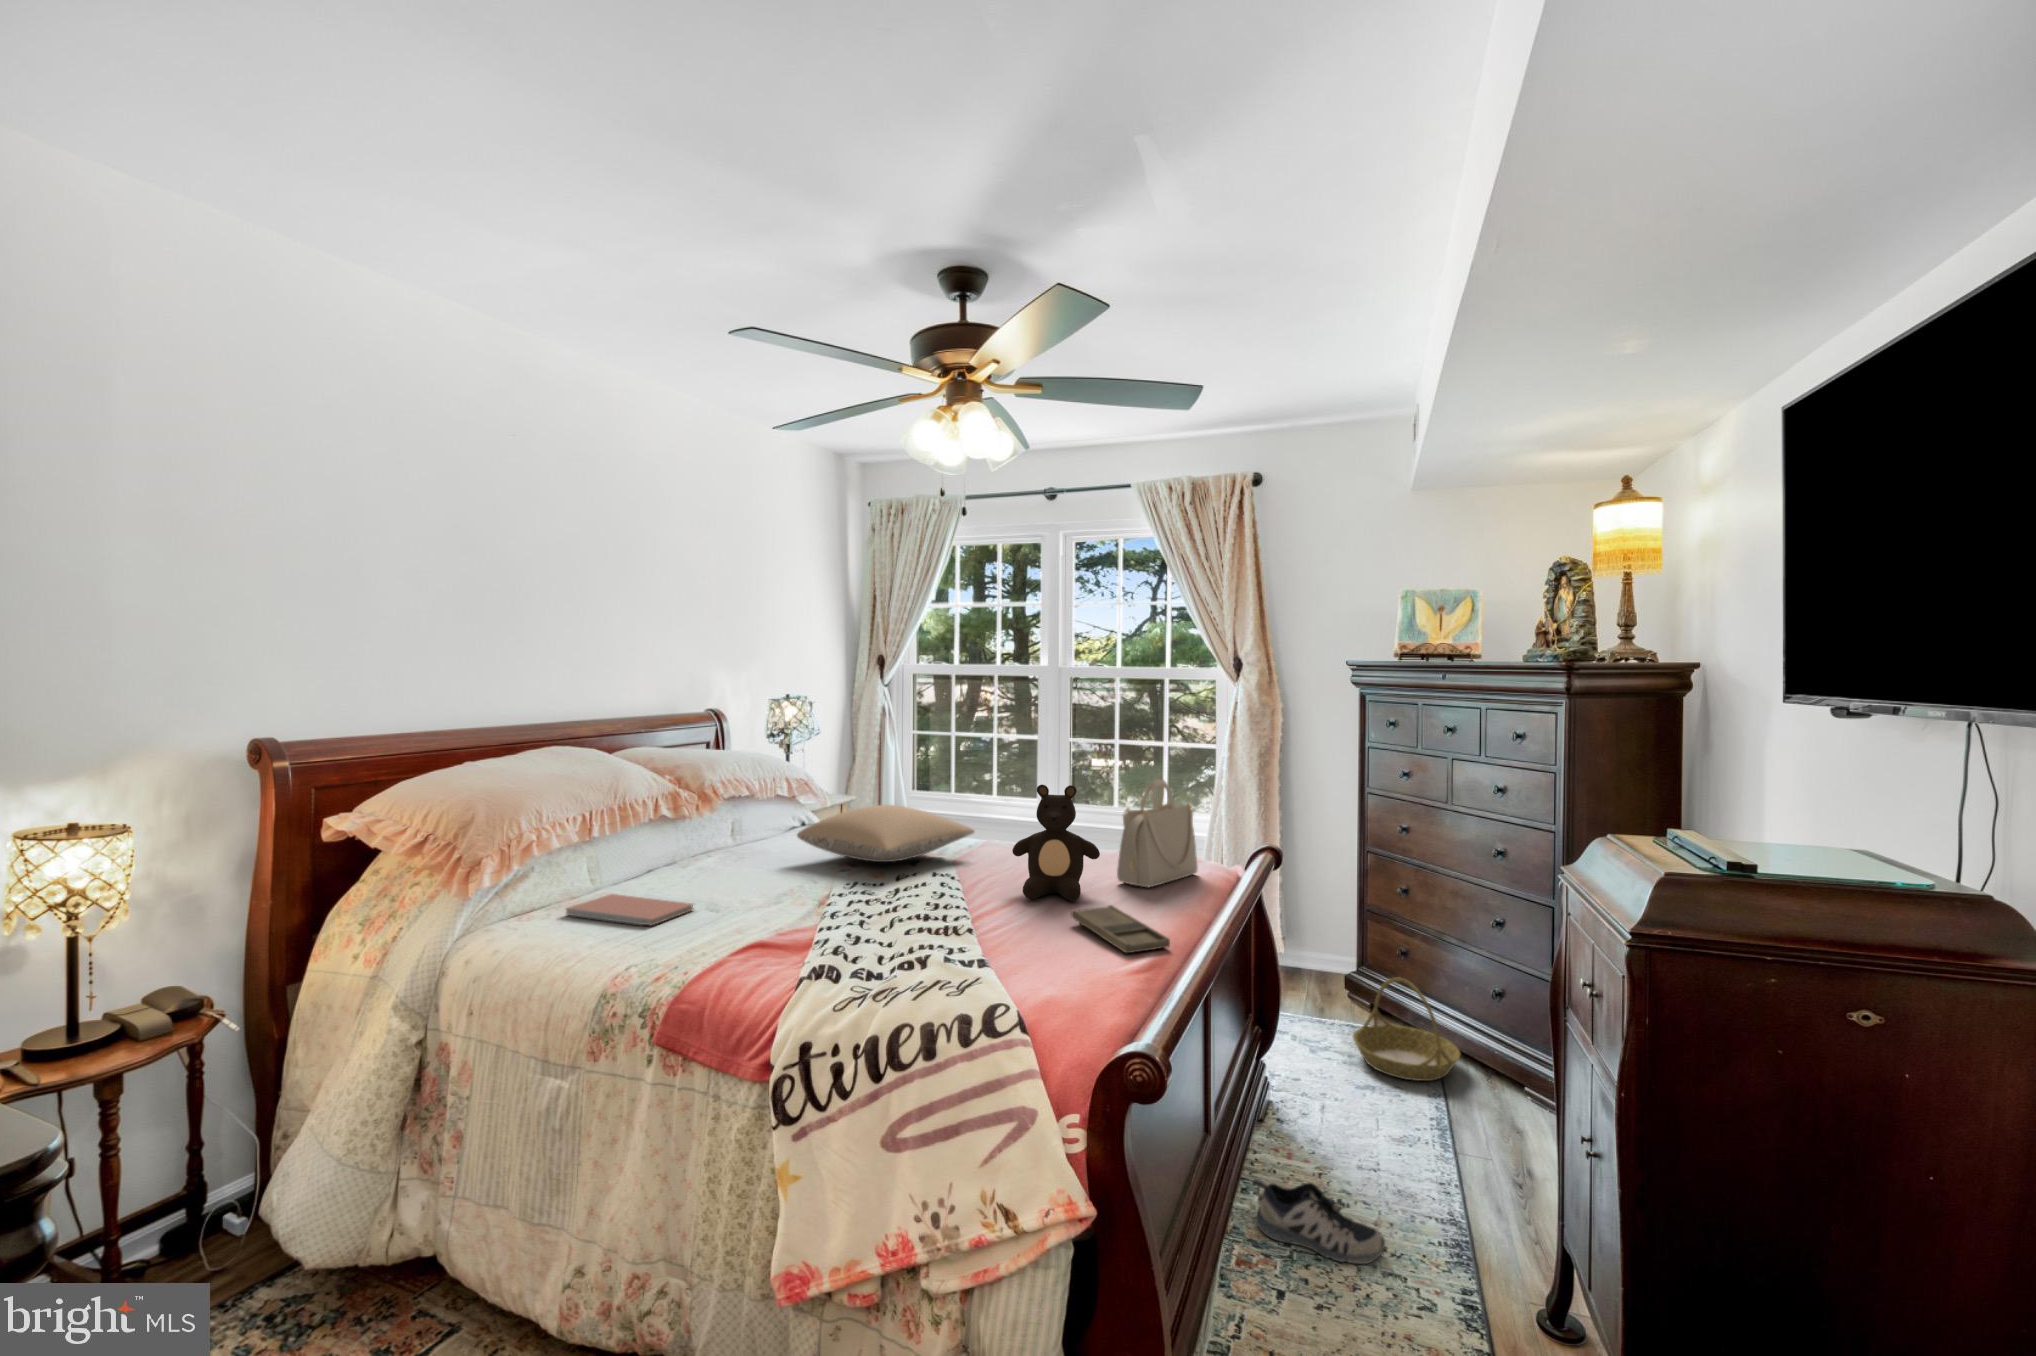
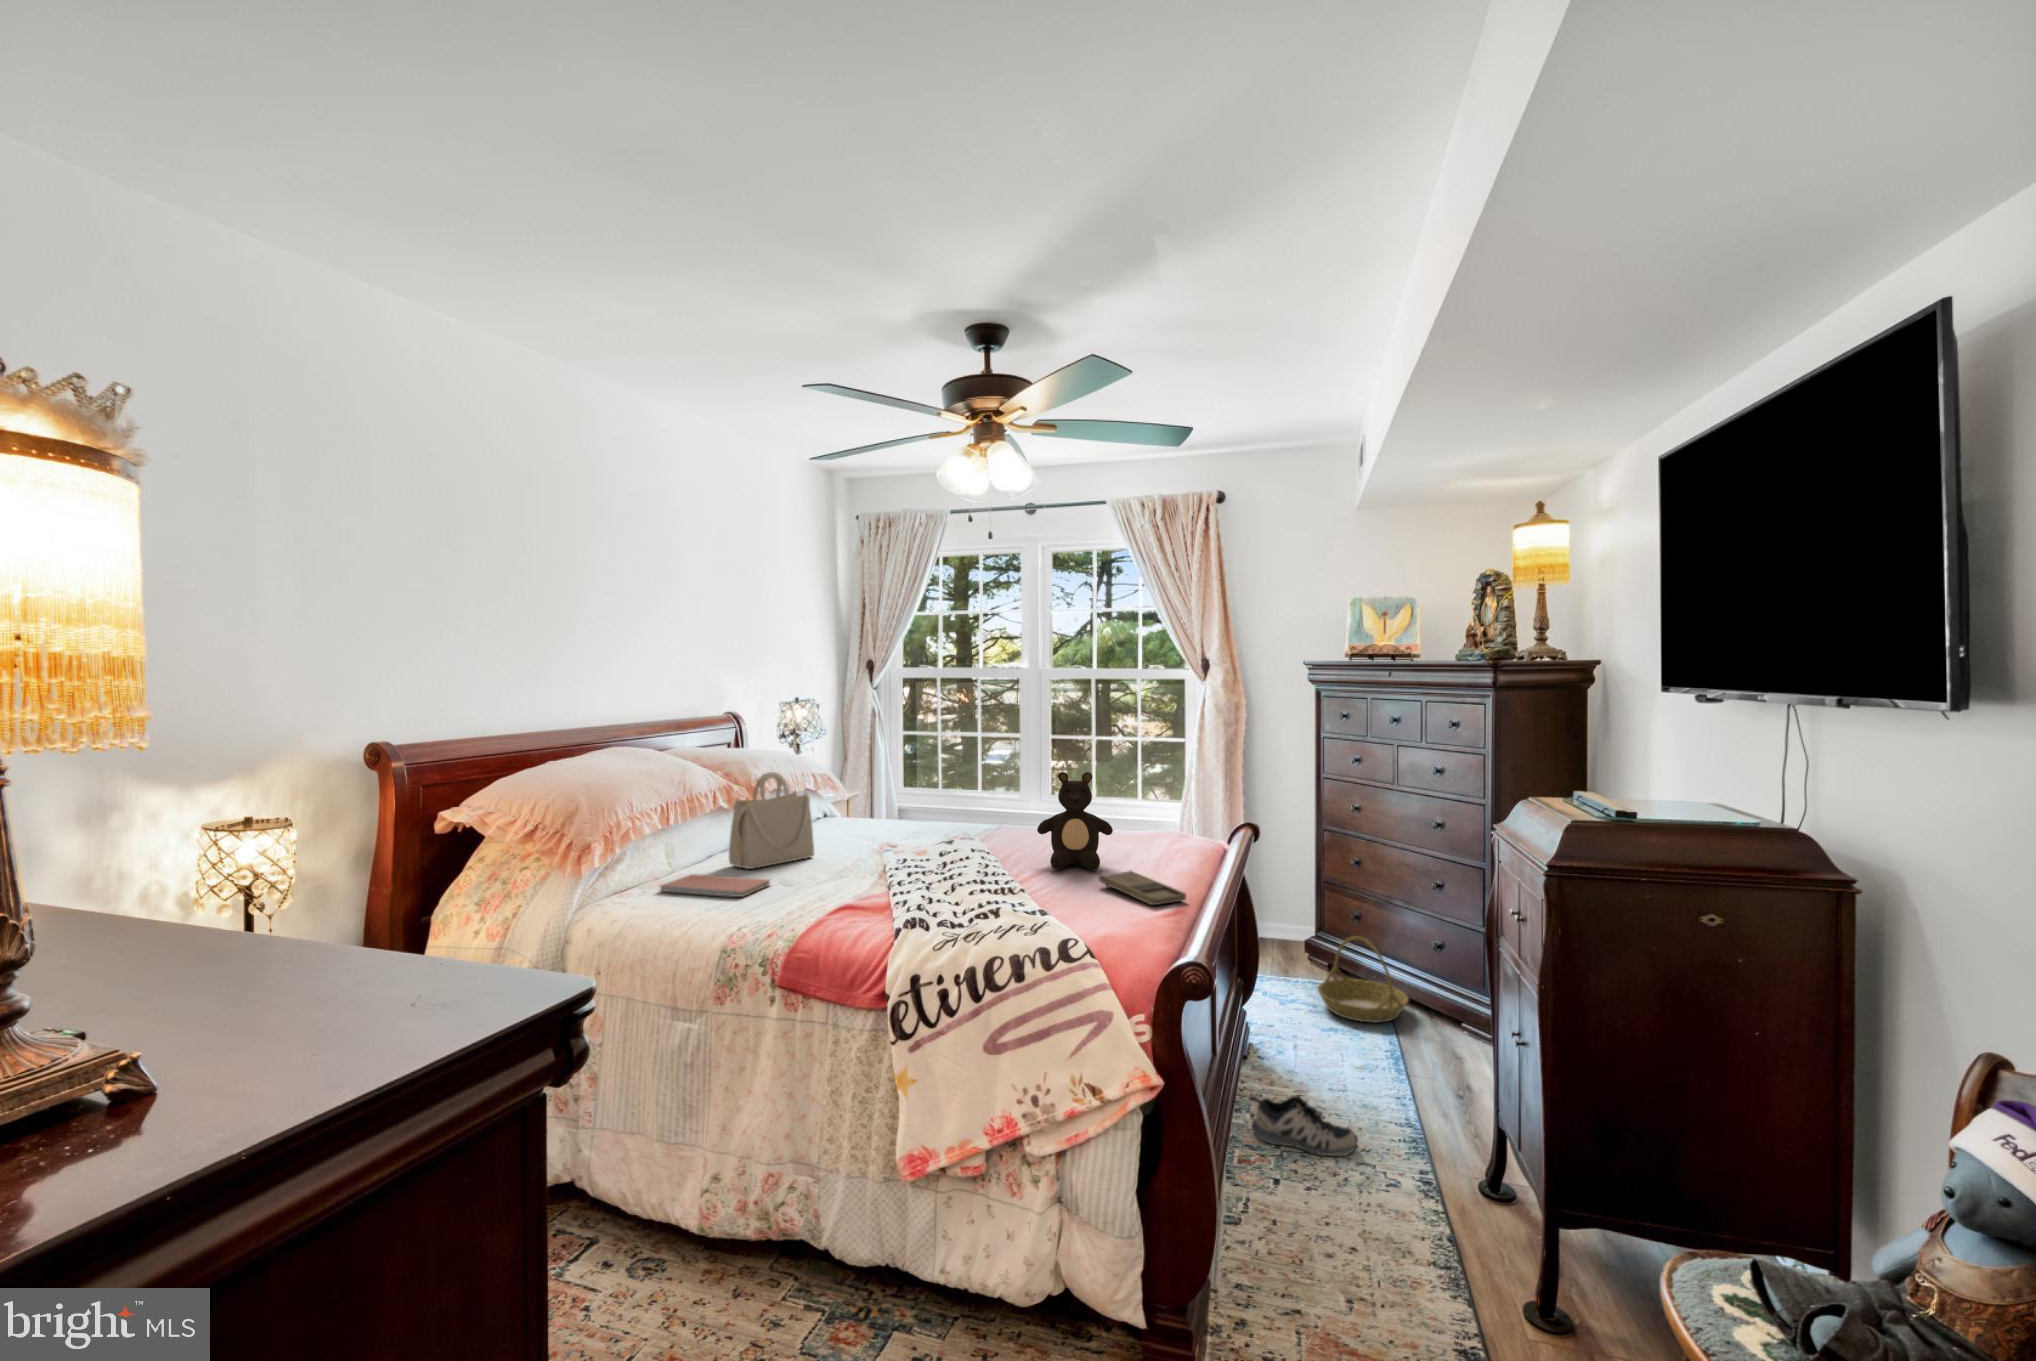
handbag: present [1117,779,1197,887] -> present [729,772,814,869]
pillow: present [797,805,974,862] -> none [837,795,993,844]

